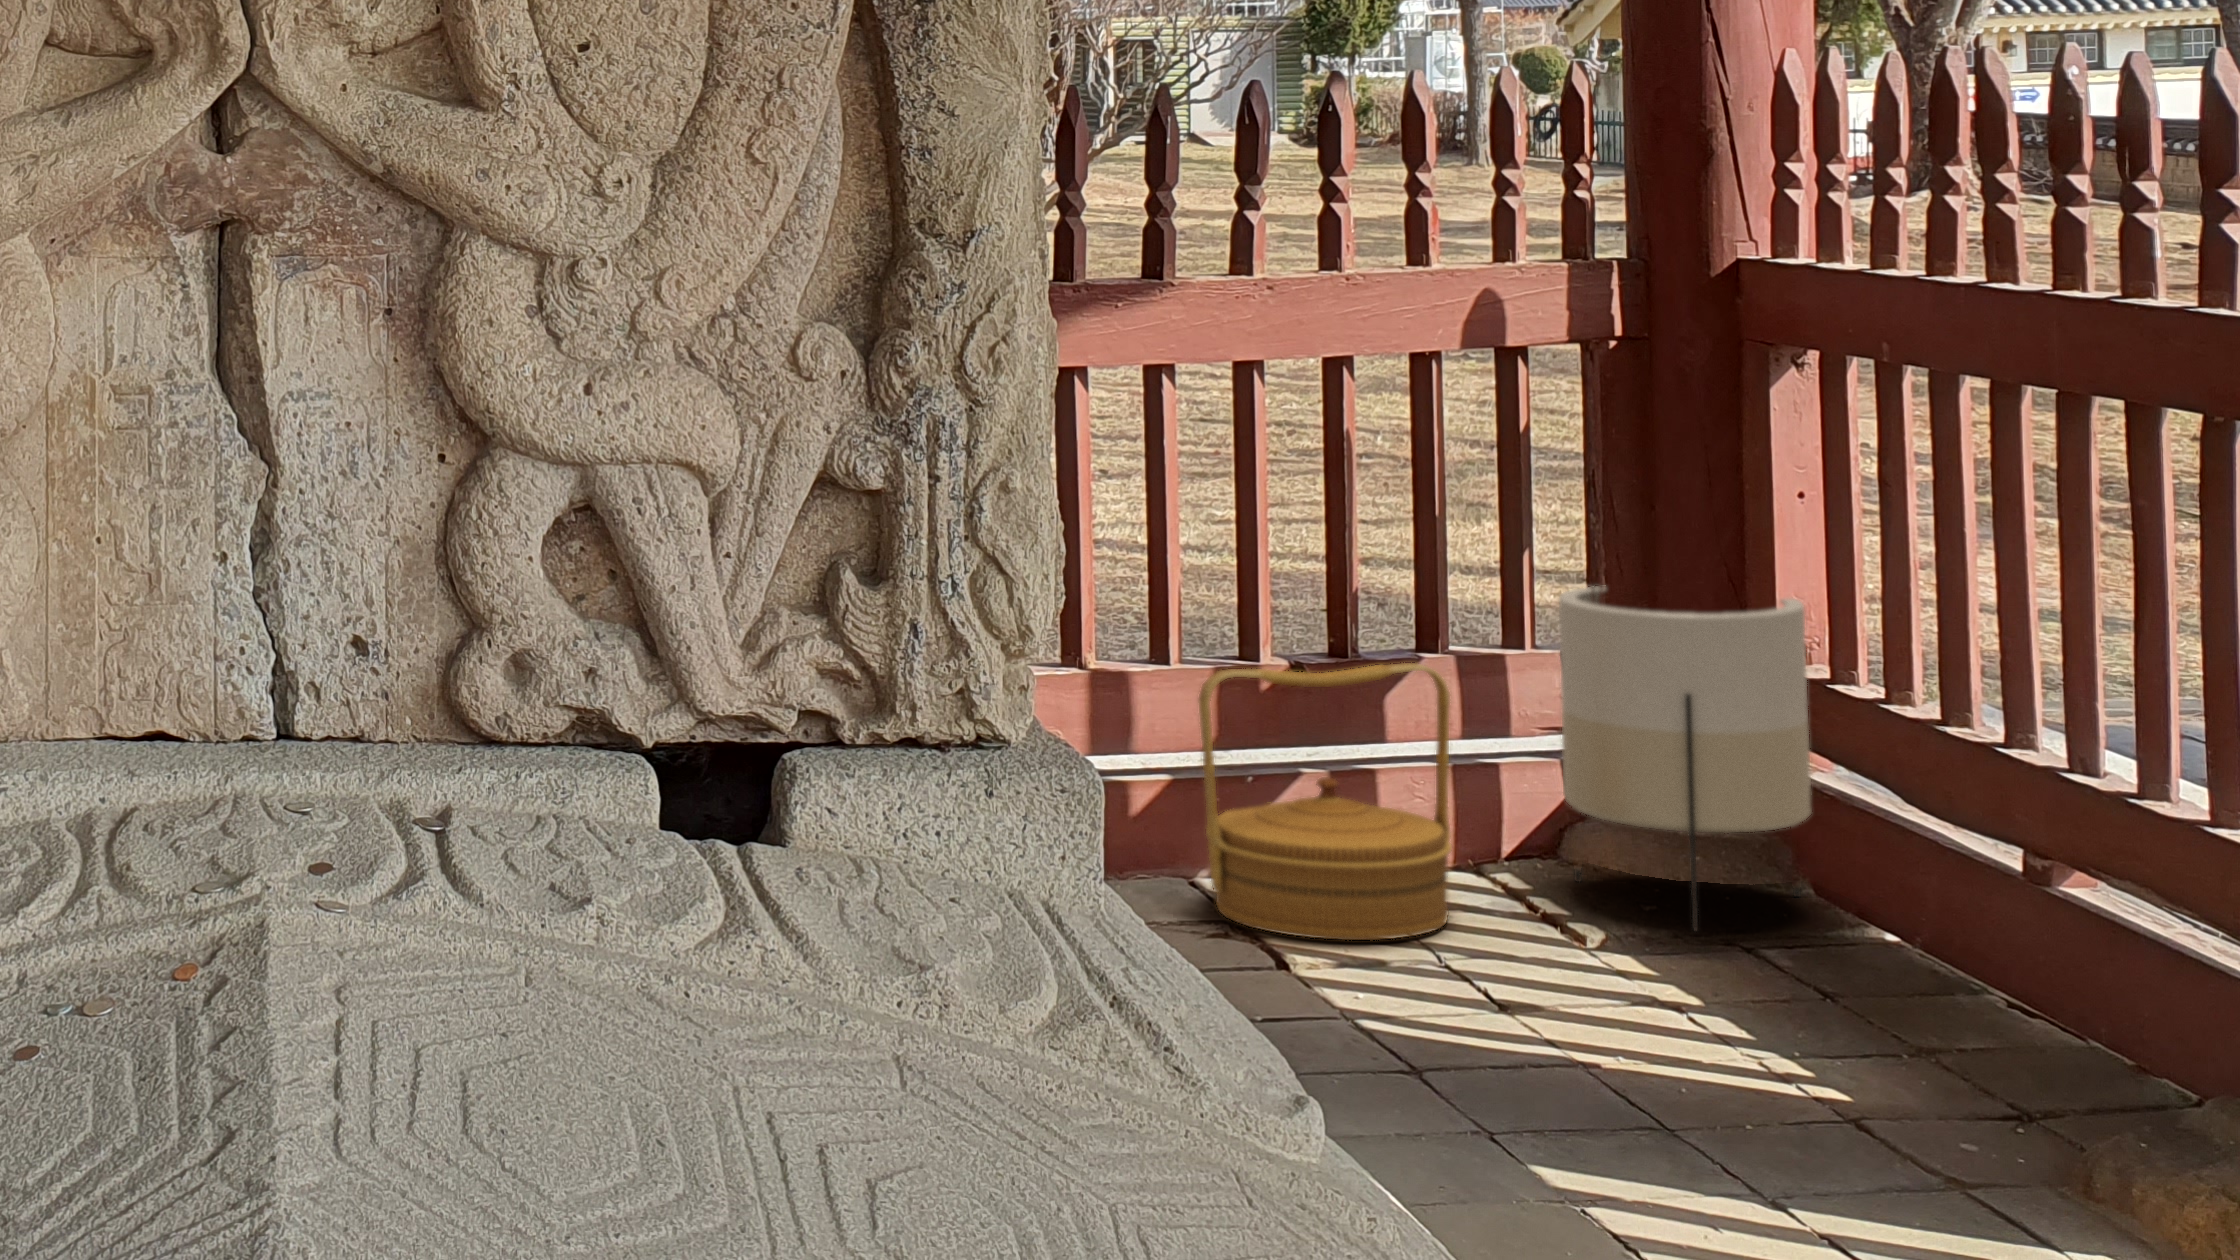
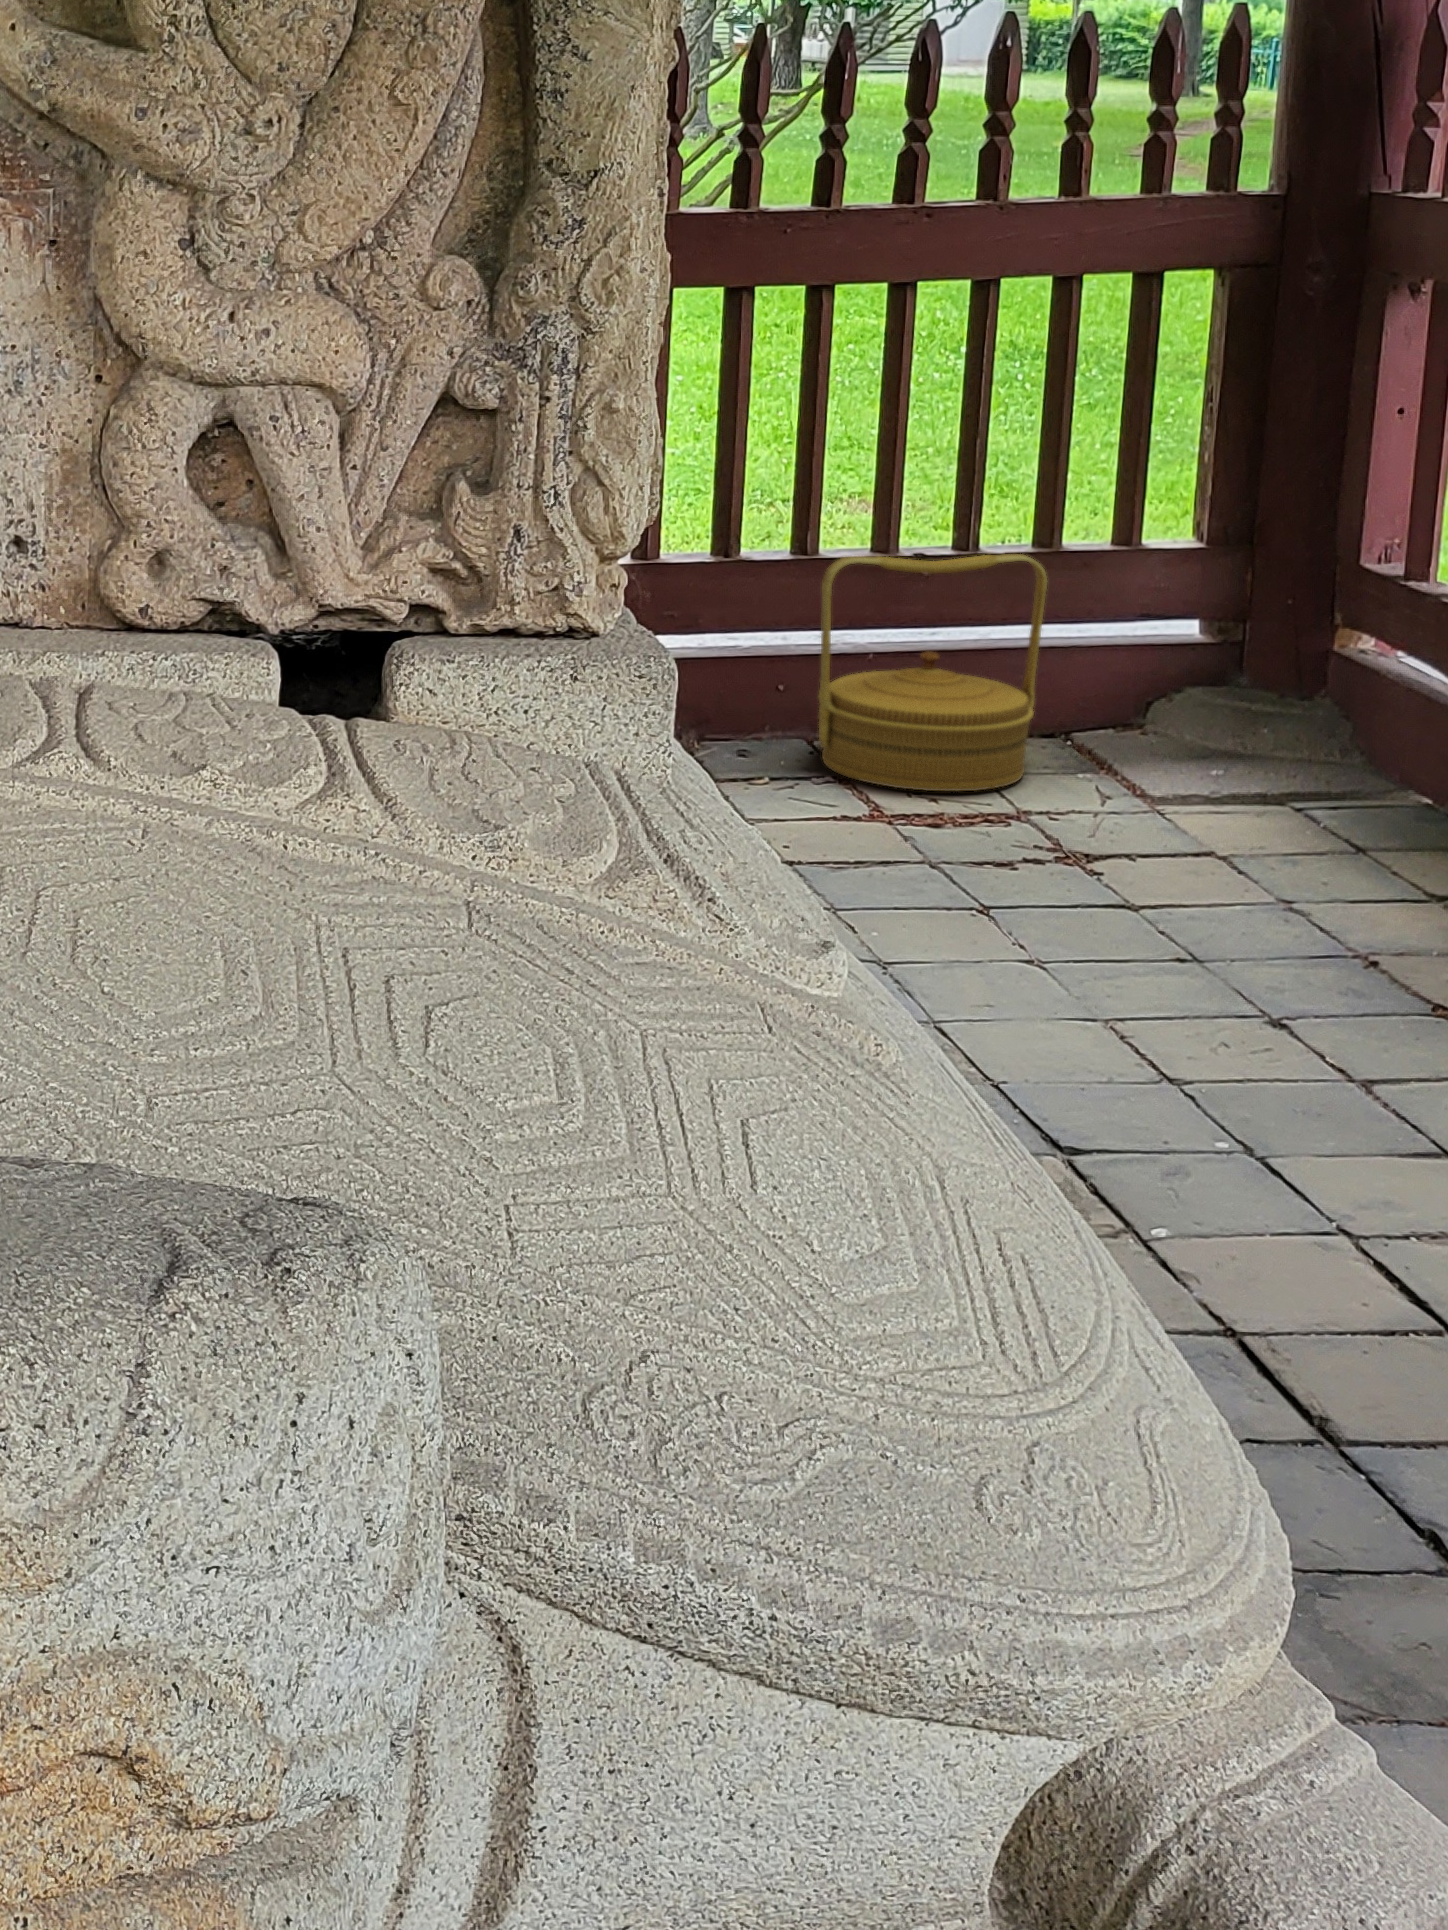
planter: present [1559,586,1812,931] -> none [1141,488,1377,791]

